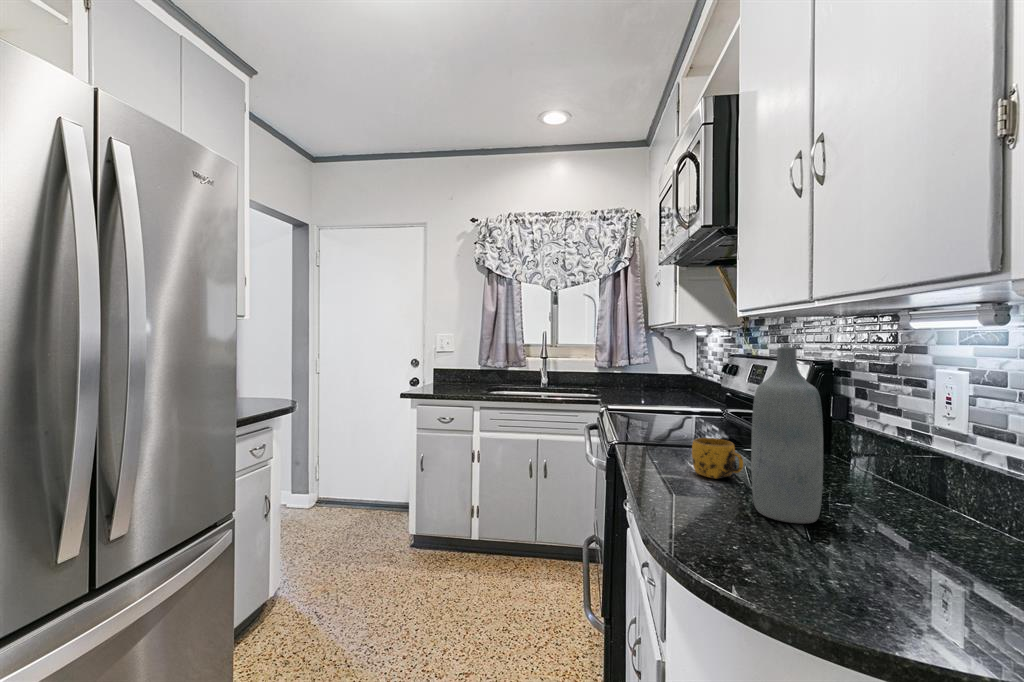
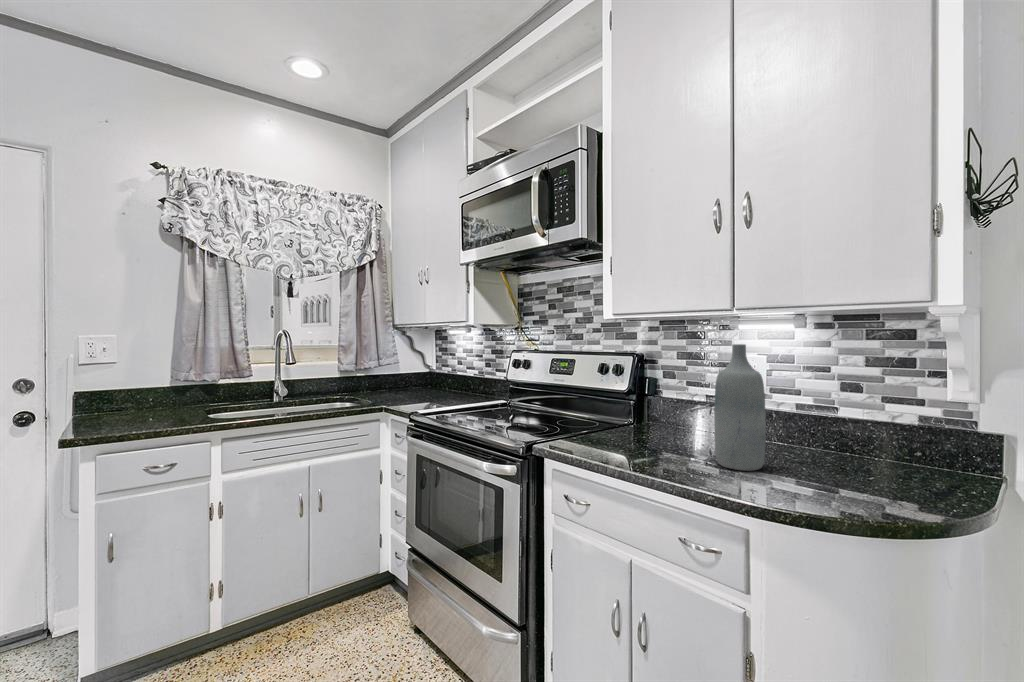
mug: present [692,438,743,479] -> none [628,421,672,454]

